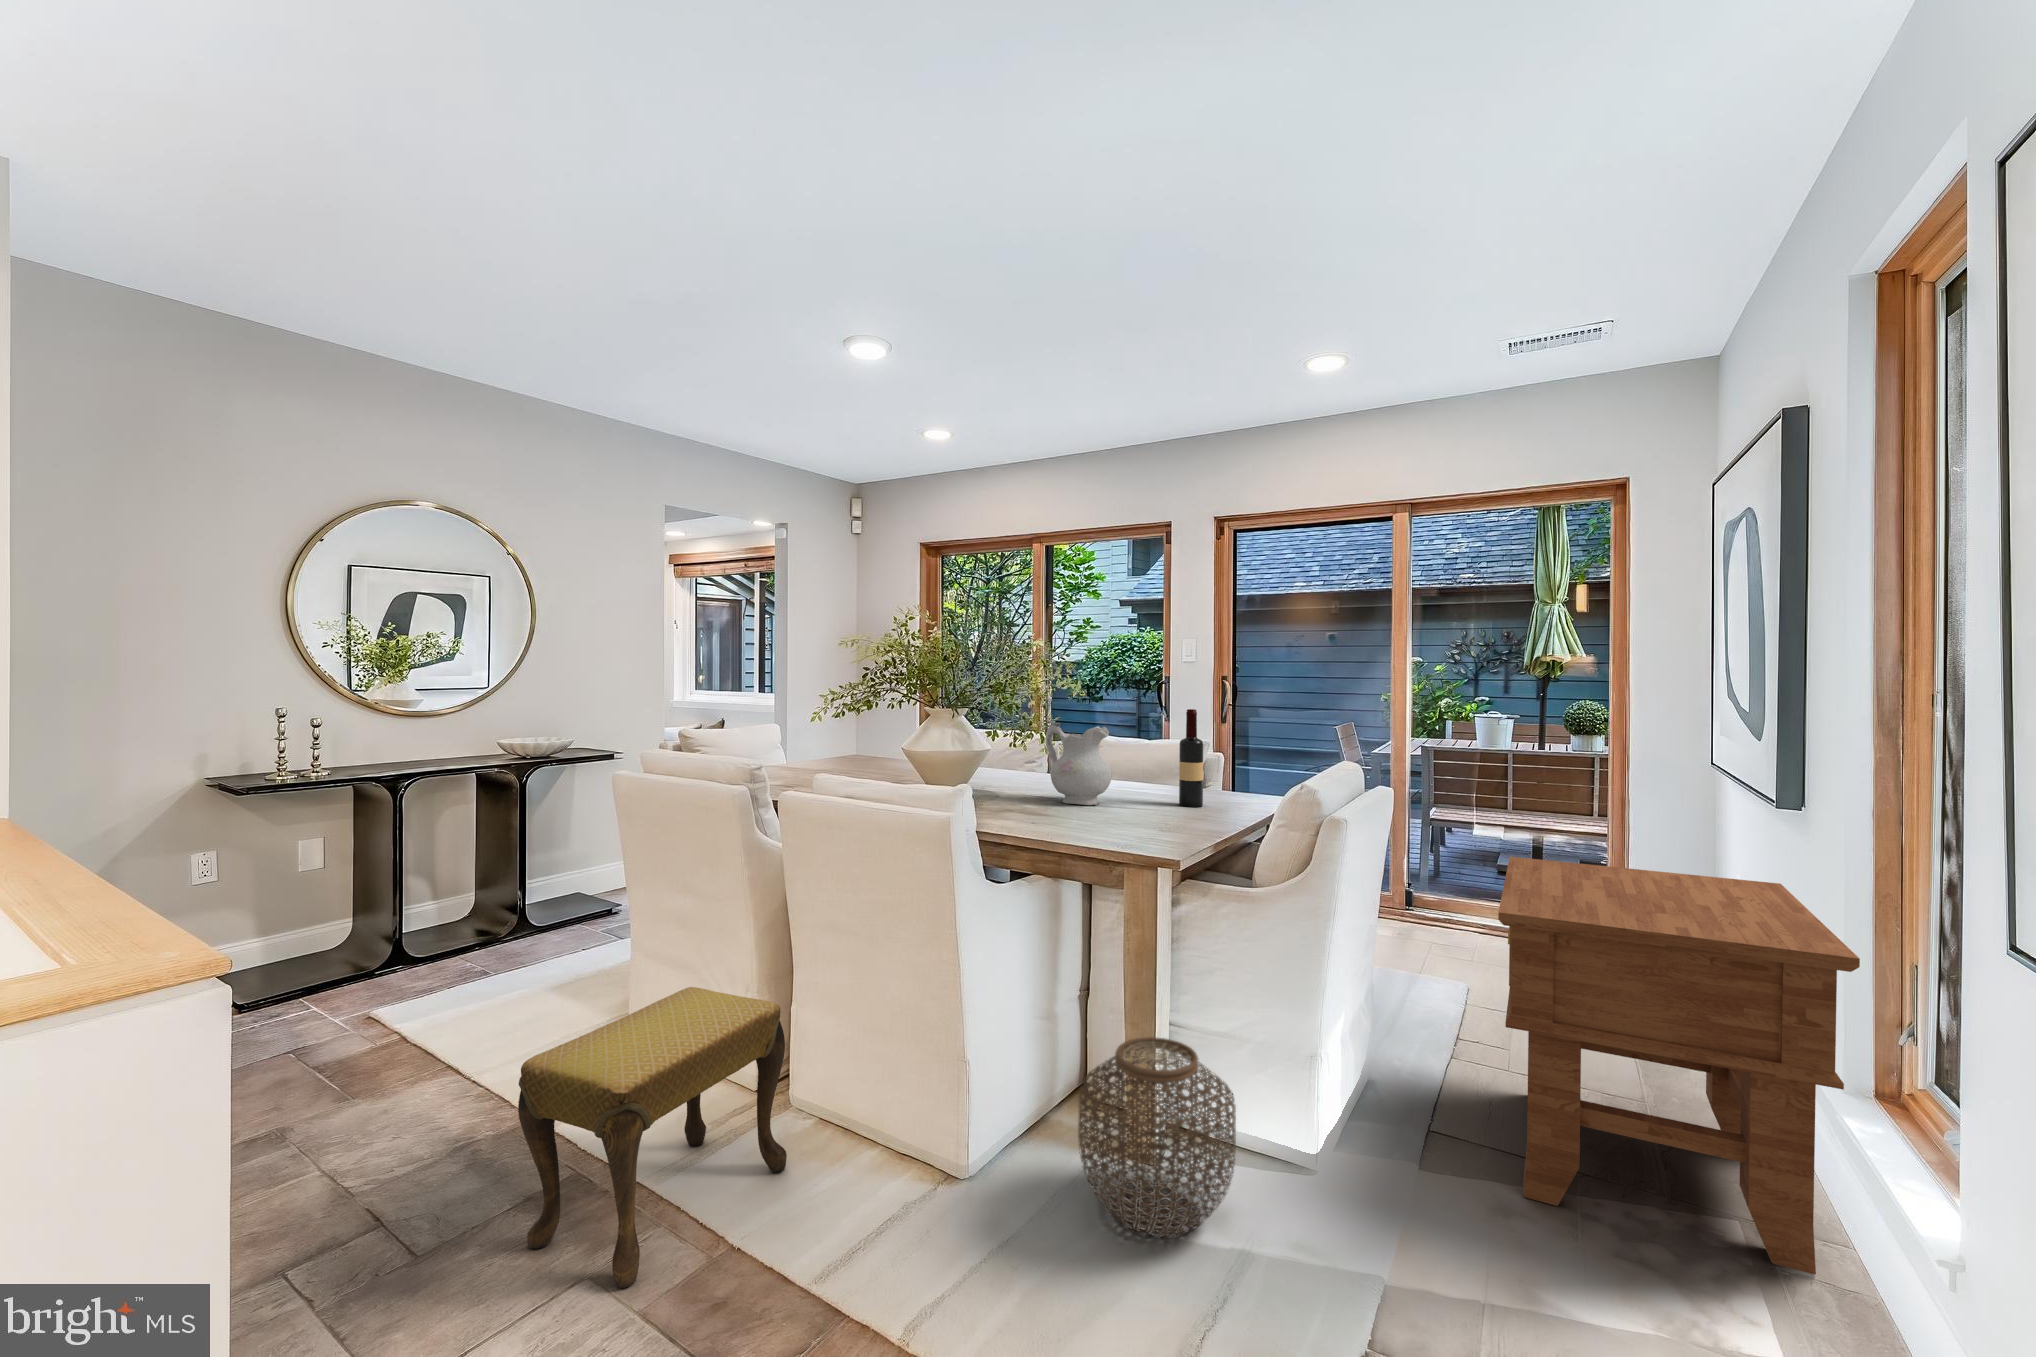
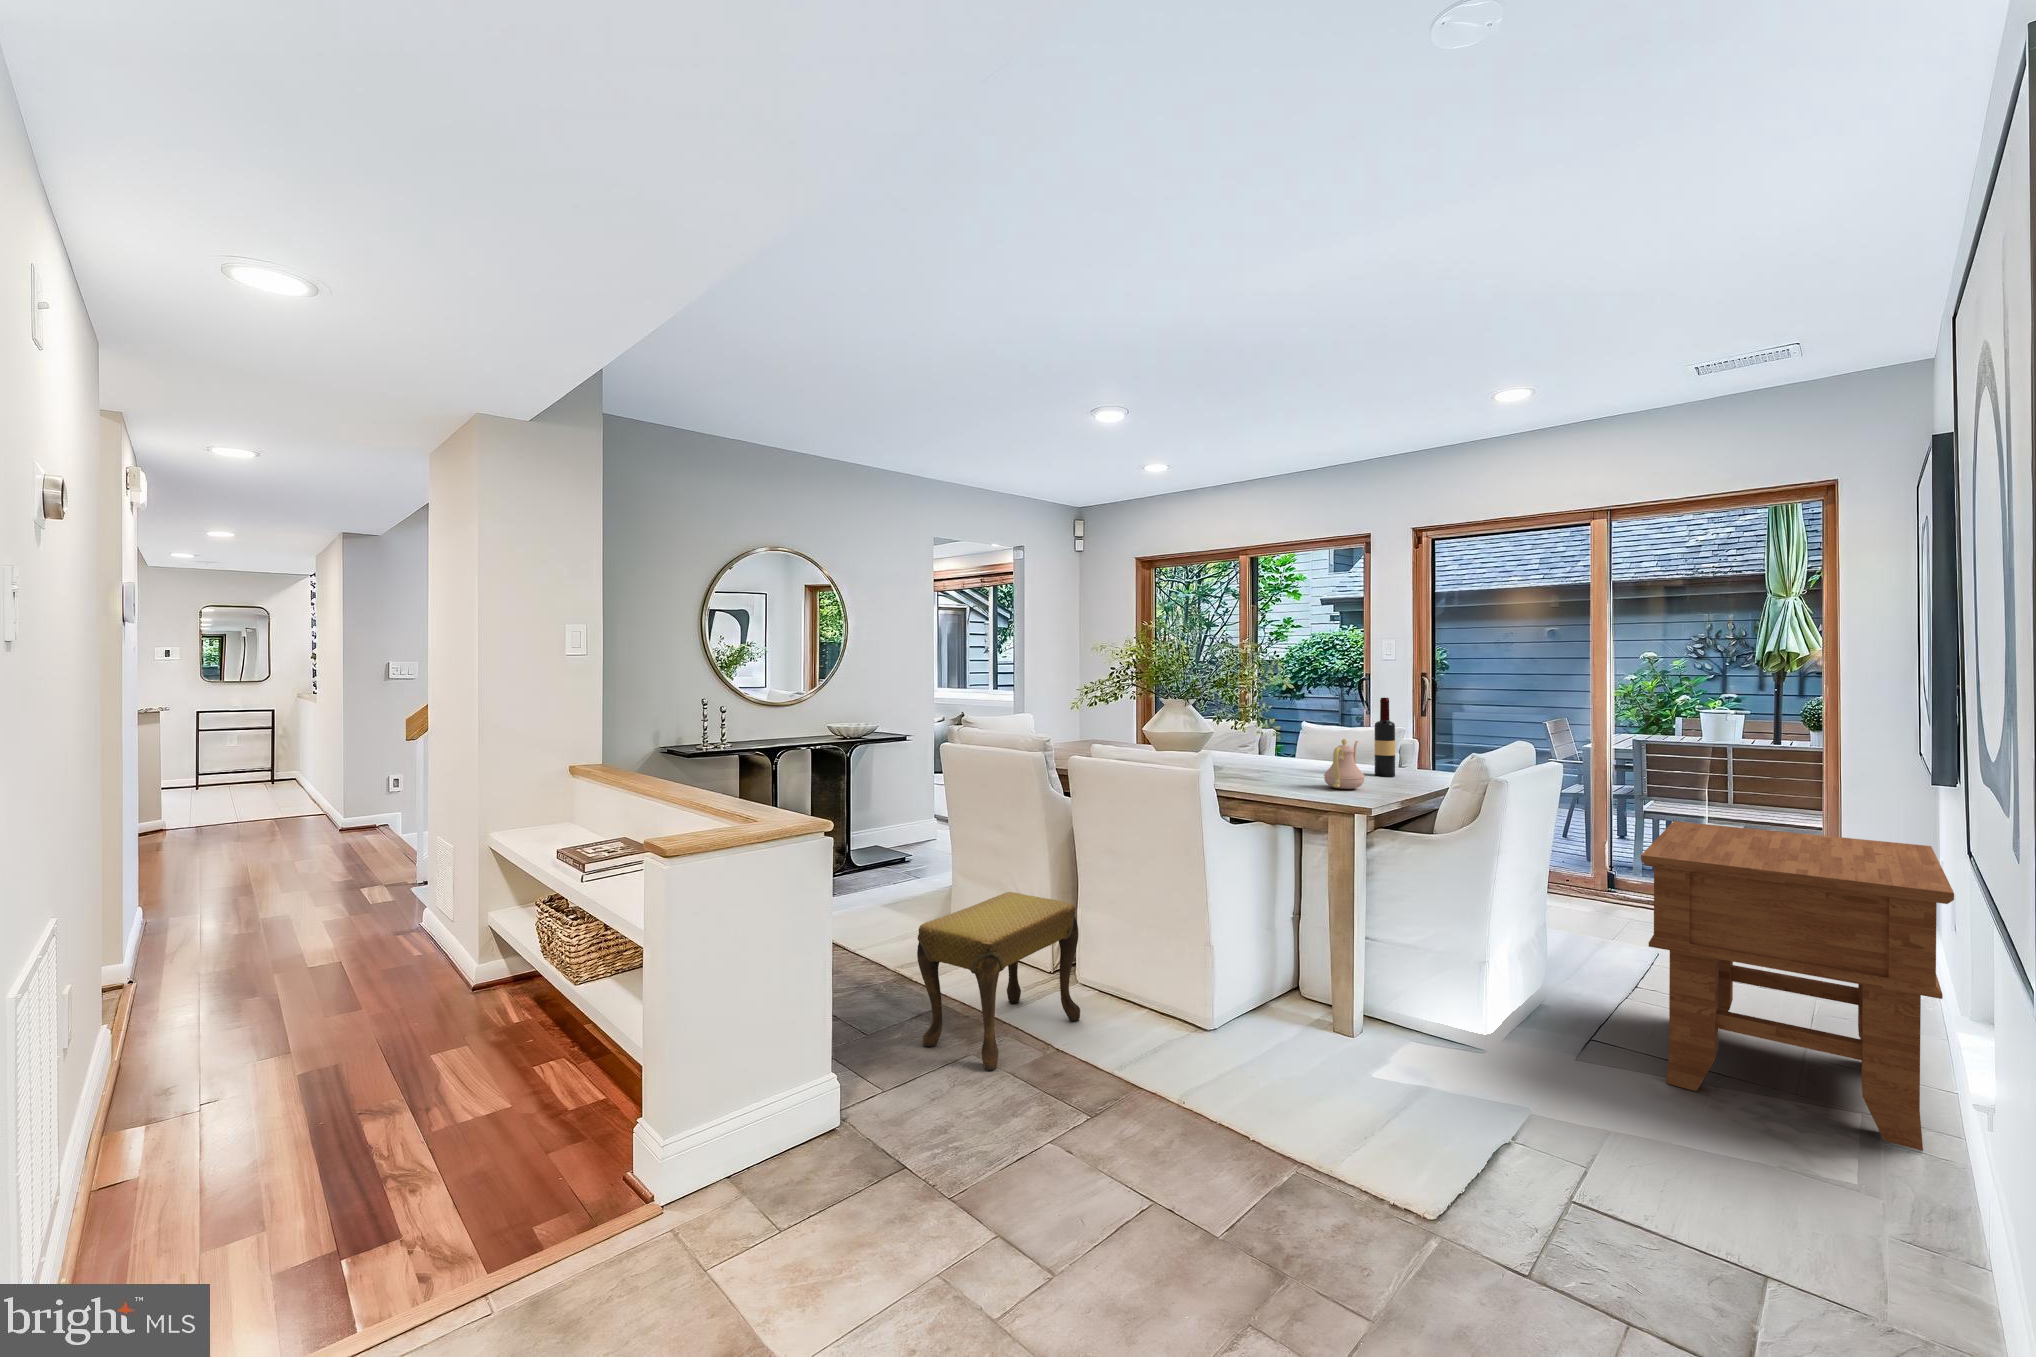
ceramic pitcher: present [1046,722,1112,805] -> none [1262,708,1317,774]
teapot: none [1119,763,1169,828] -> present [1324,739,1365,789]
woven basket: present [1078,1037,1236,1237] -> none [1296,940,1418,1080]

